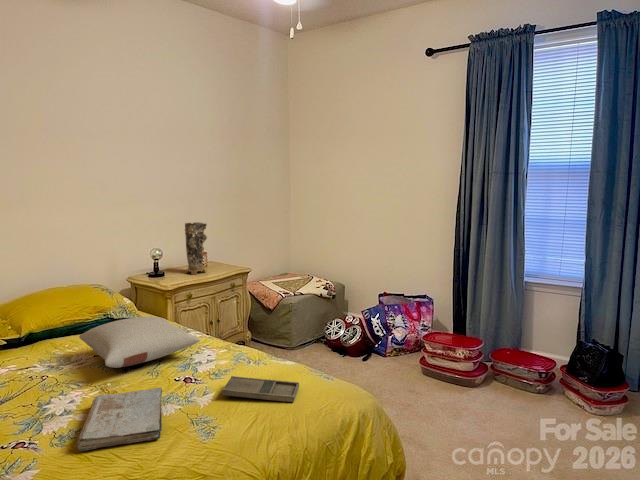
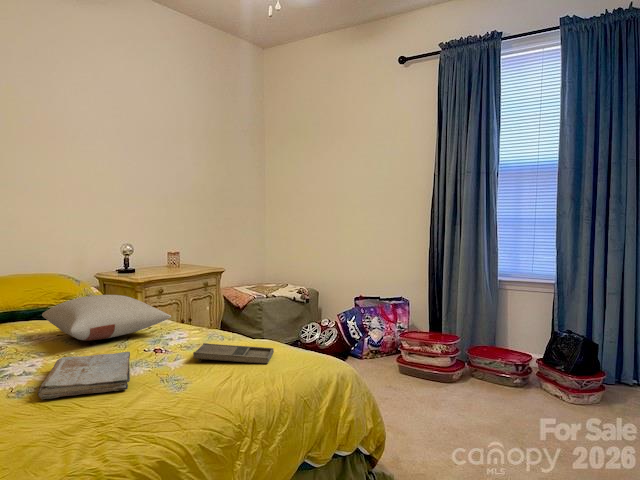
decorative vase: present [185,223,207,275] -> none [156,219,180,271]

